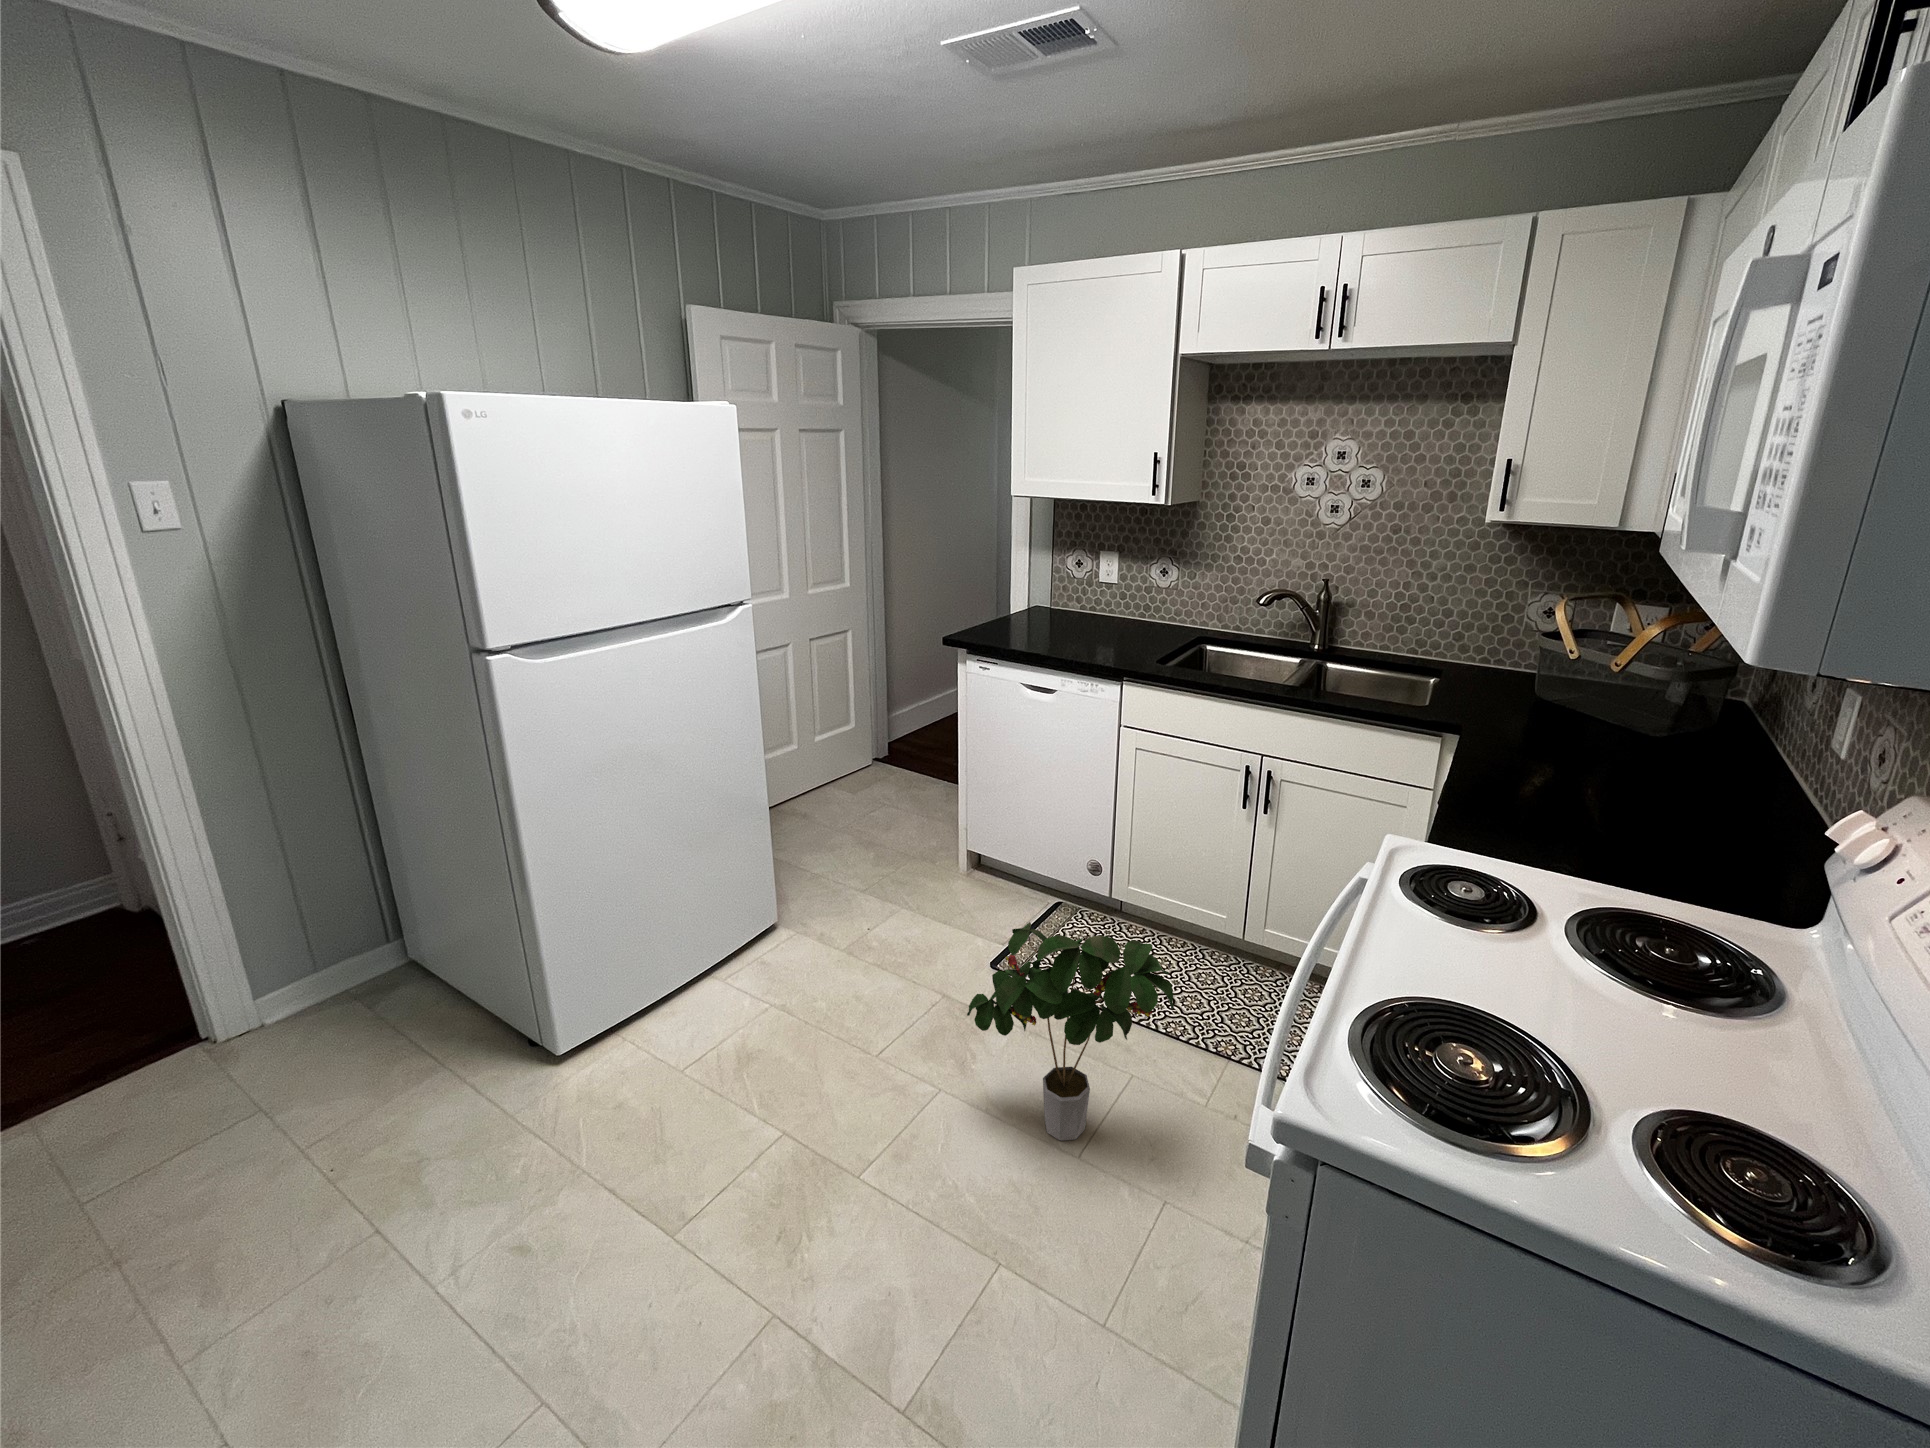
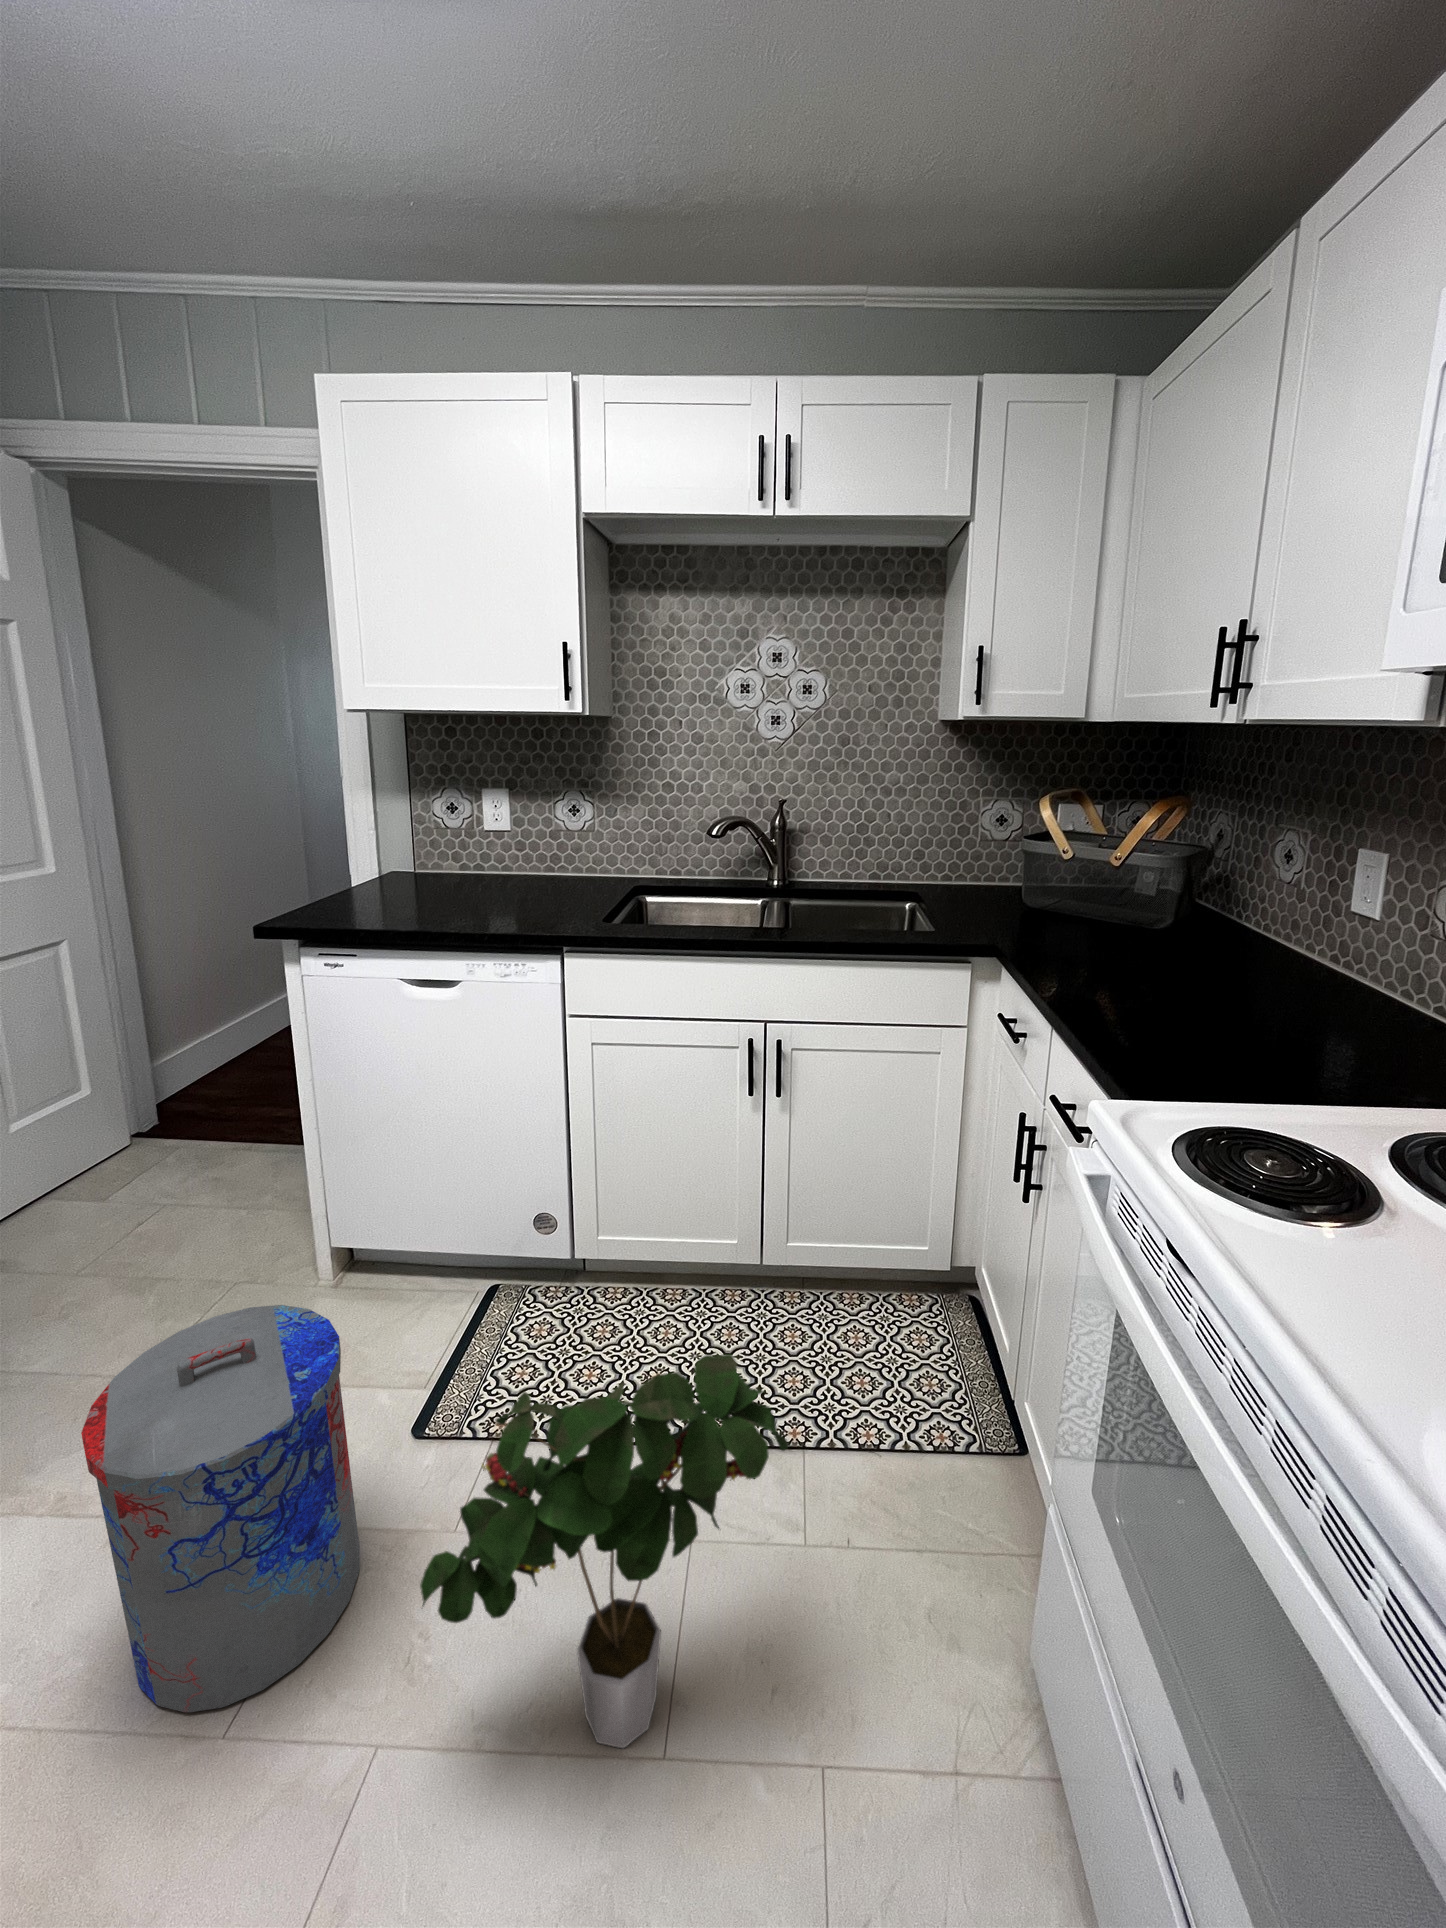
trash can: none [837,854,952,1044] -> present [81,1305,360,1712]

